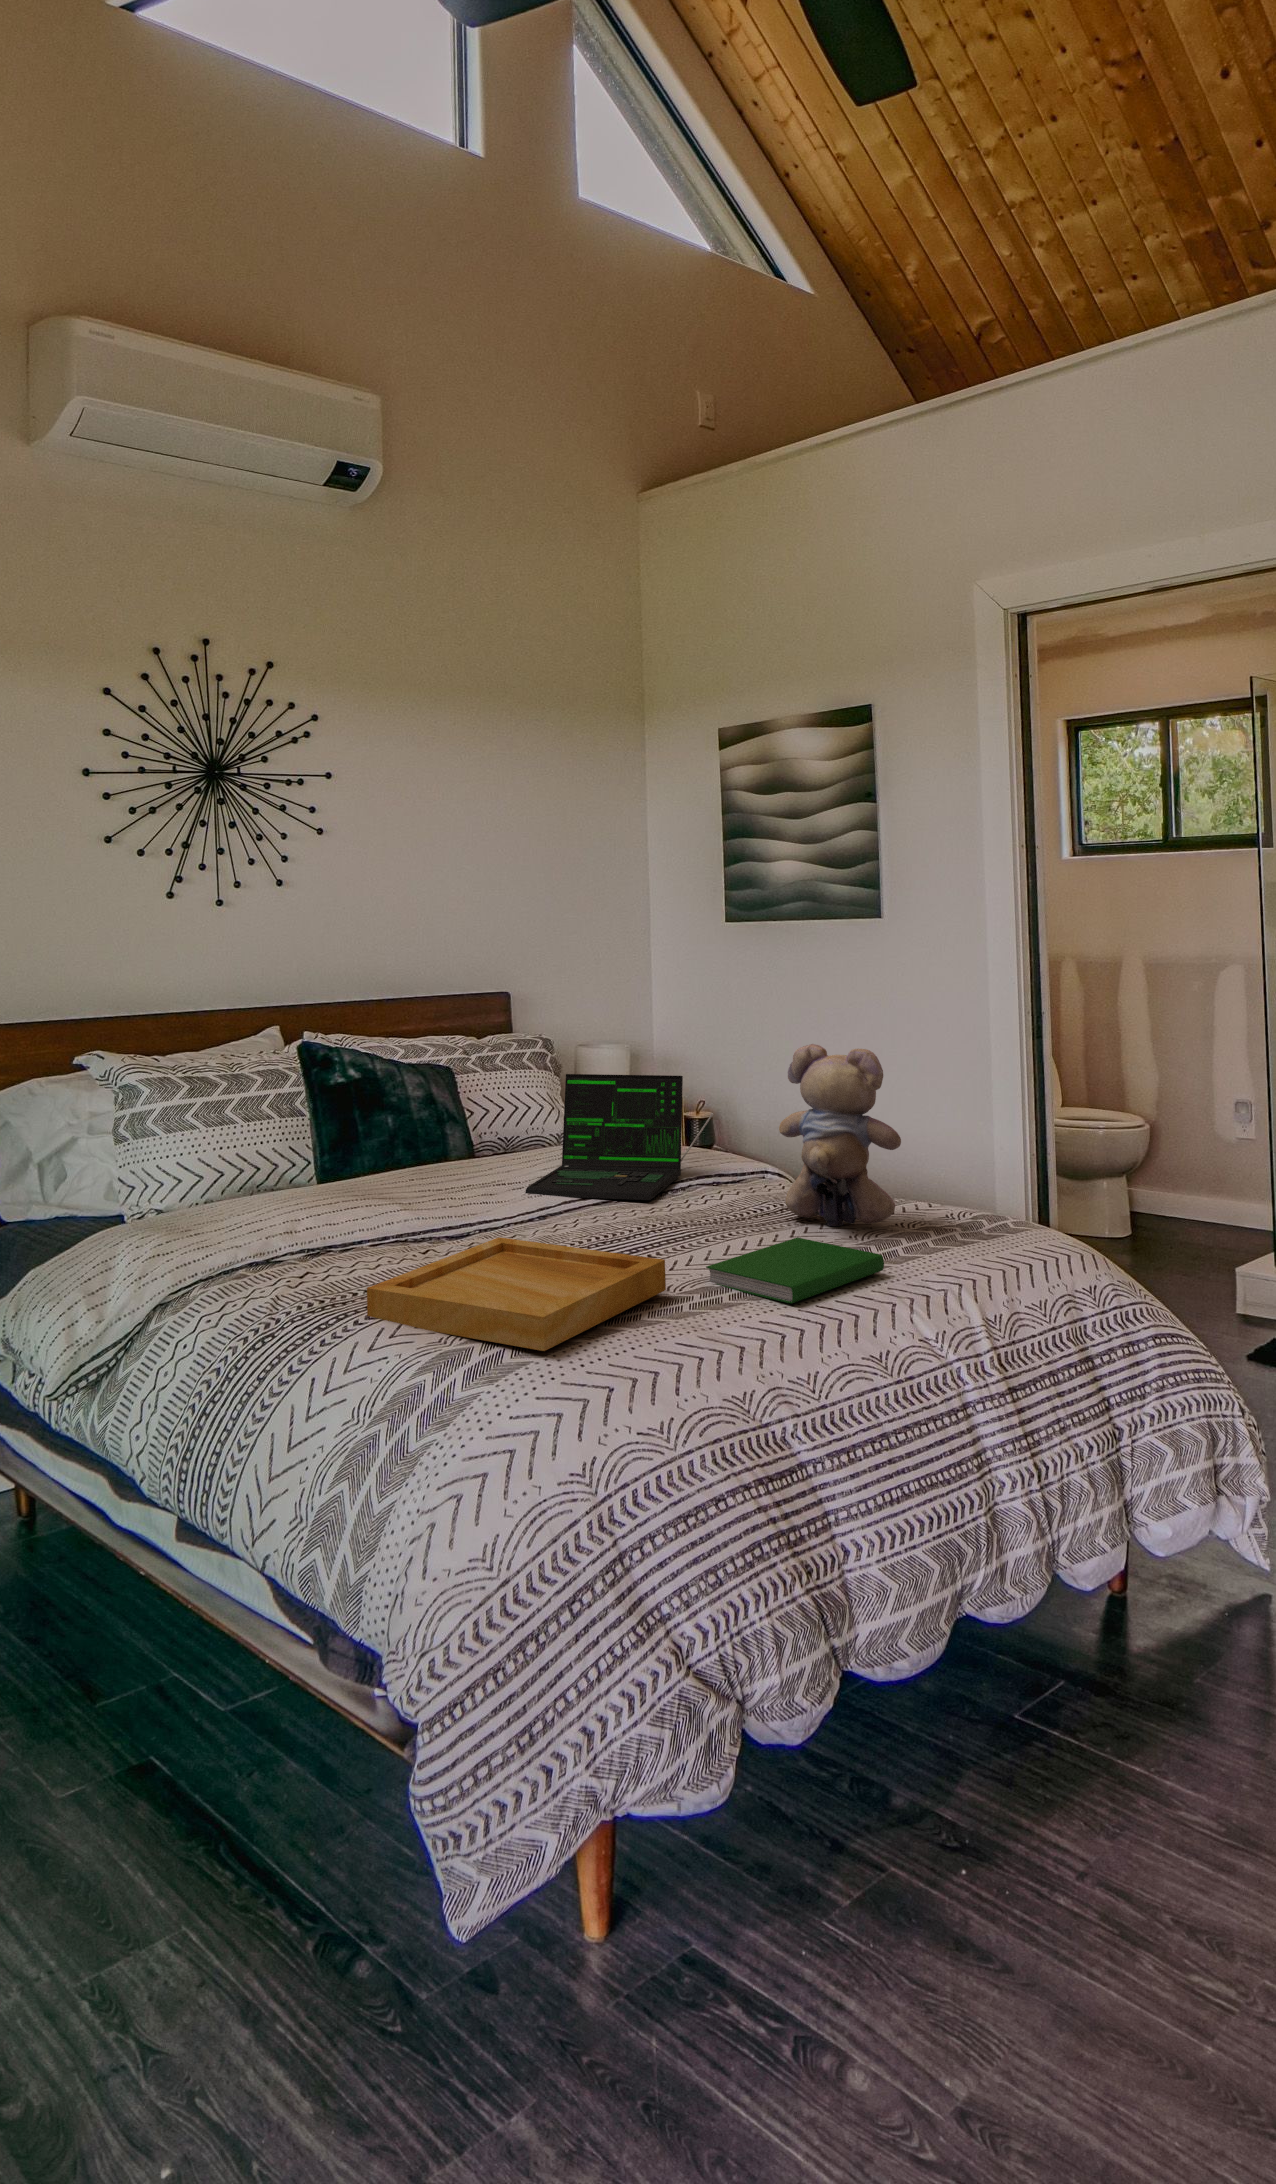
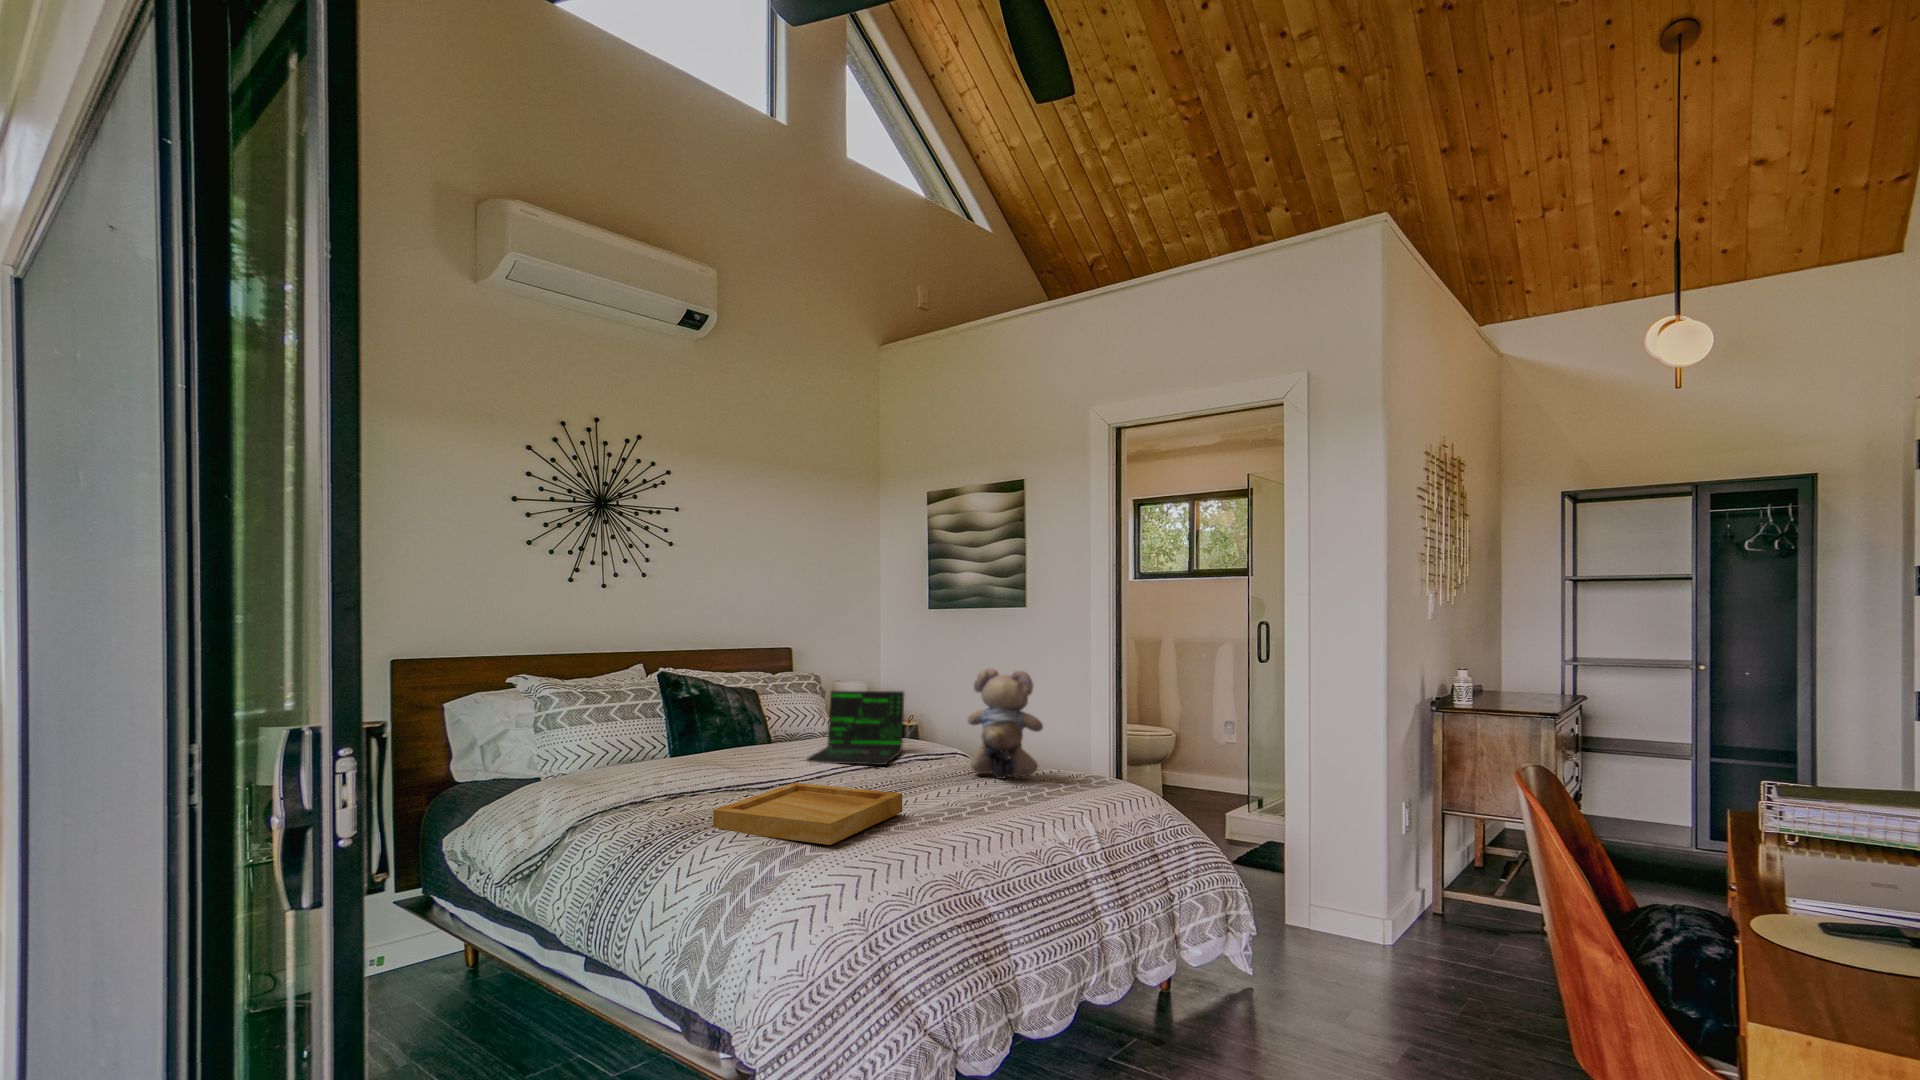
hardcover book: present [706,1237,884,1304] -> none [926,783,1035,819]

